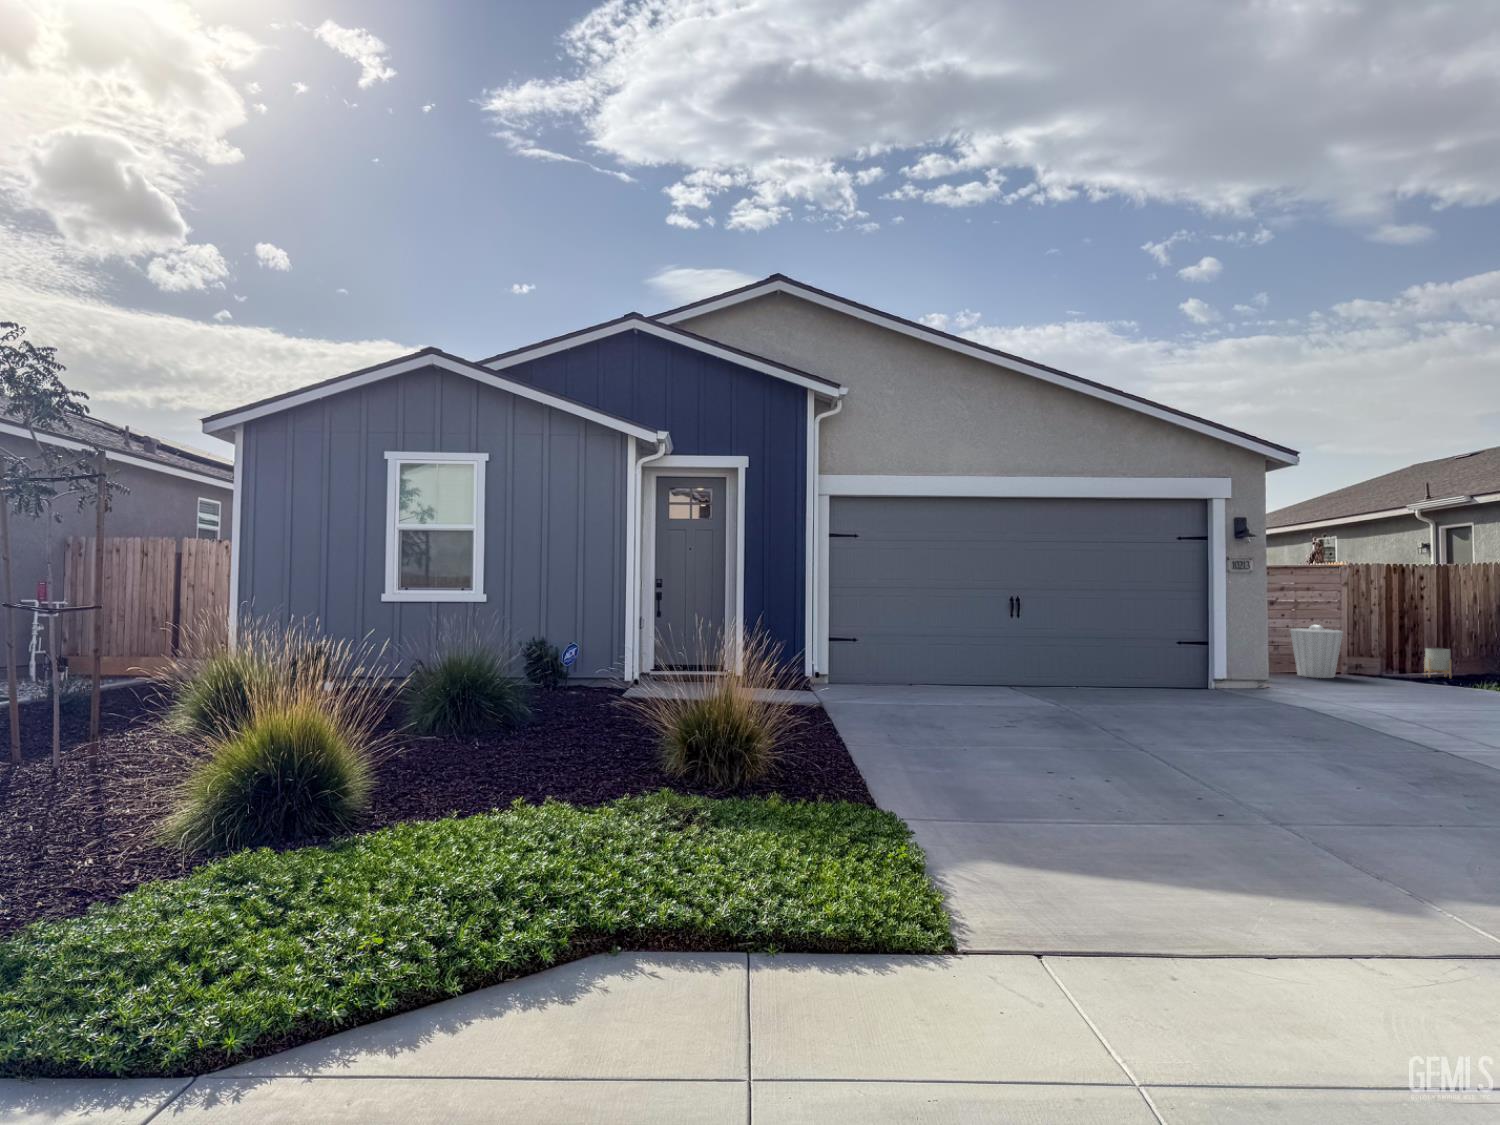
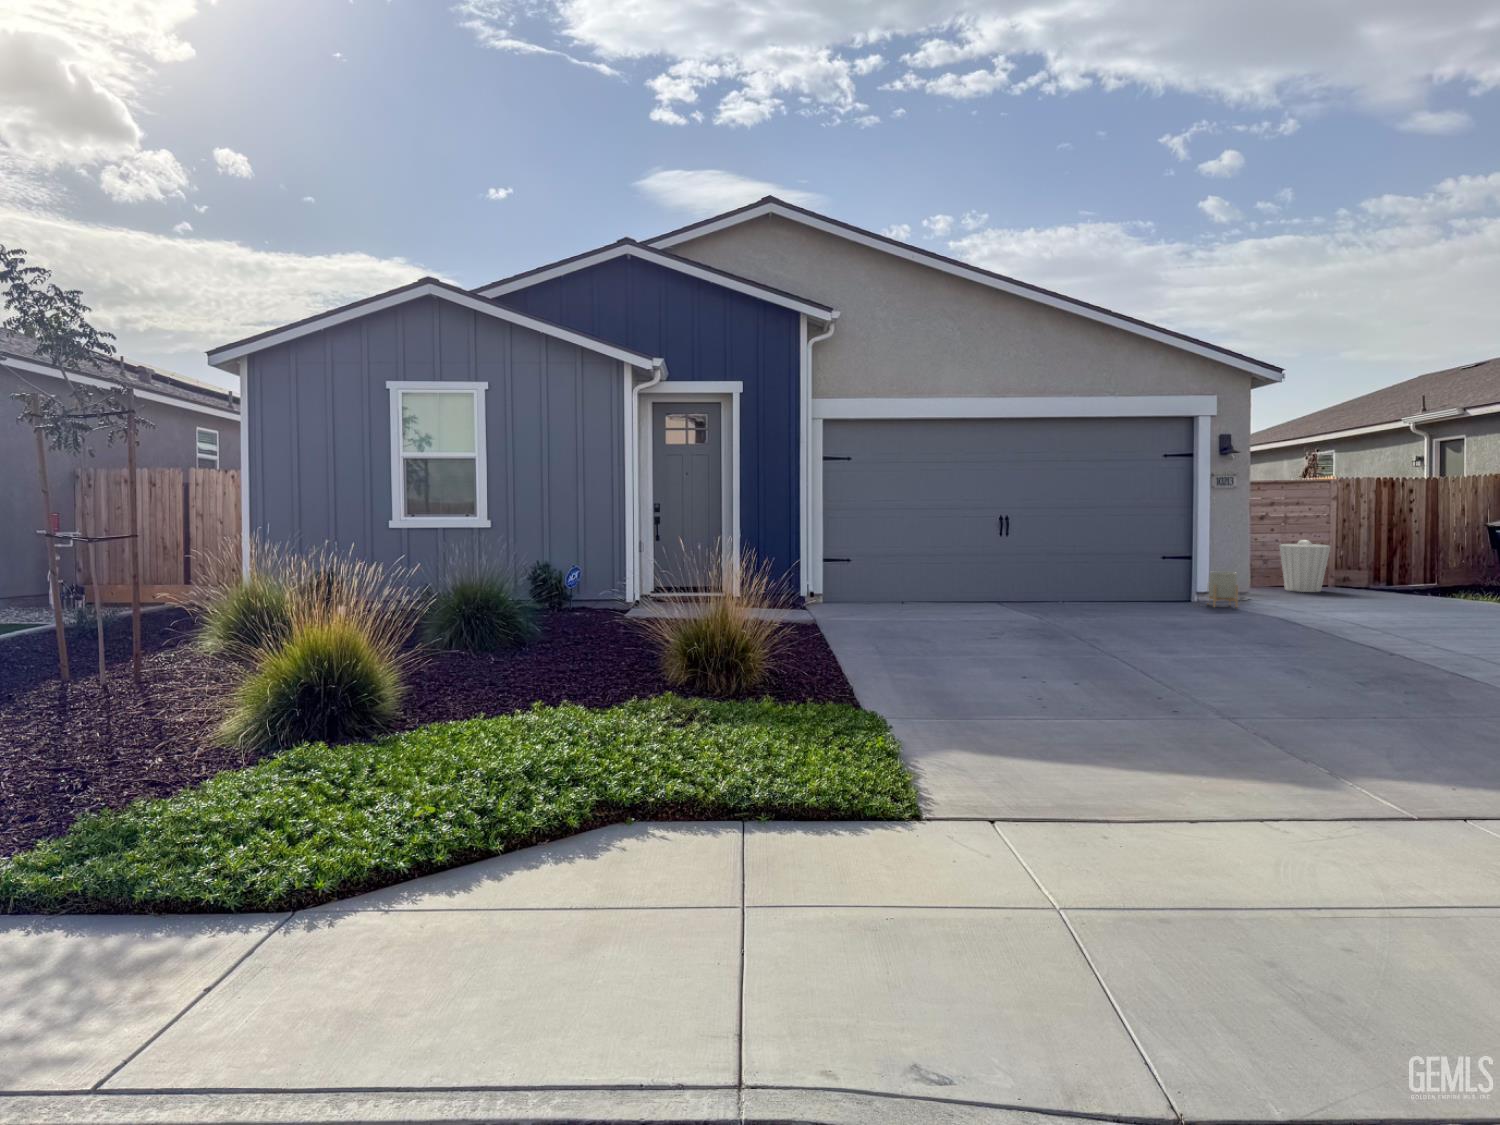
planter: present [1424,648,1451,678] -> present [1209,571,1238,607]

